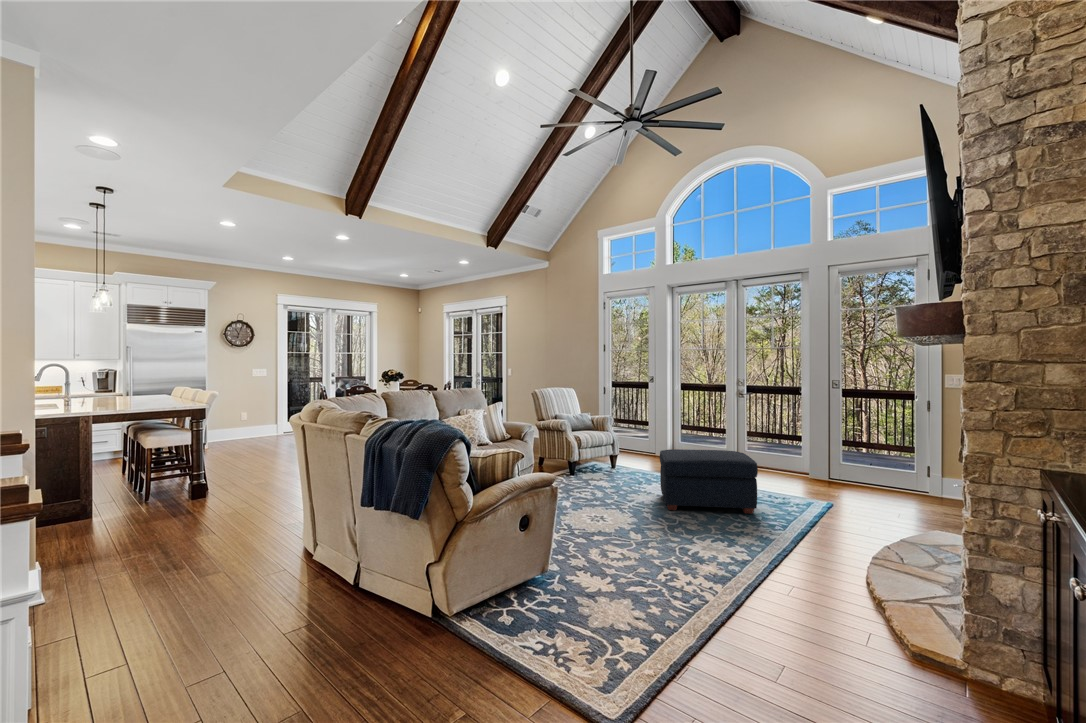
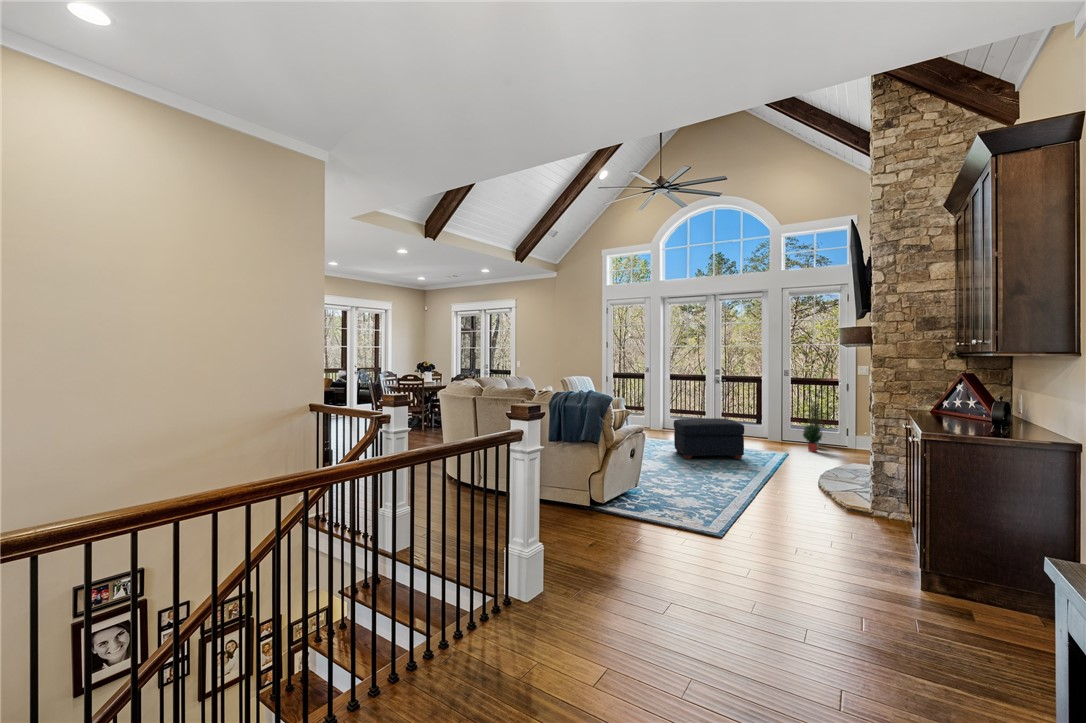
potted plant: none [856,426,895,506] -> present [803,402,823,452]

